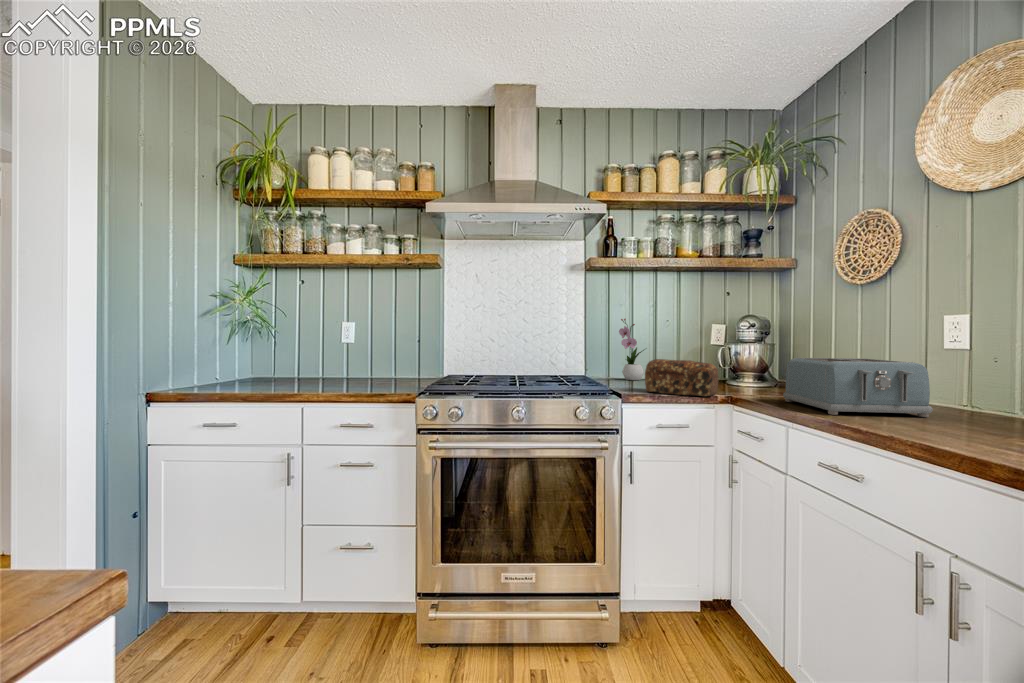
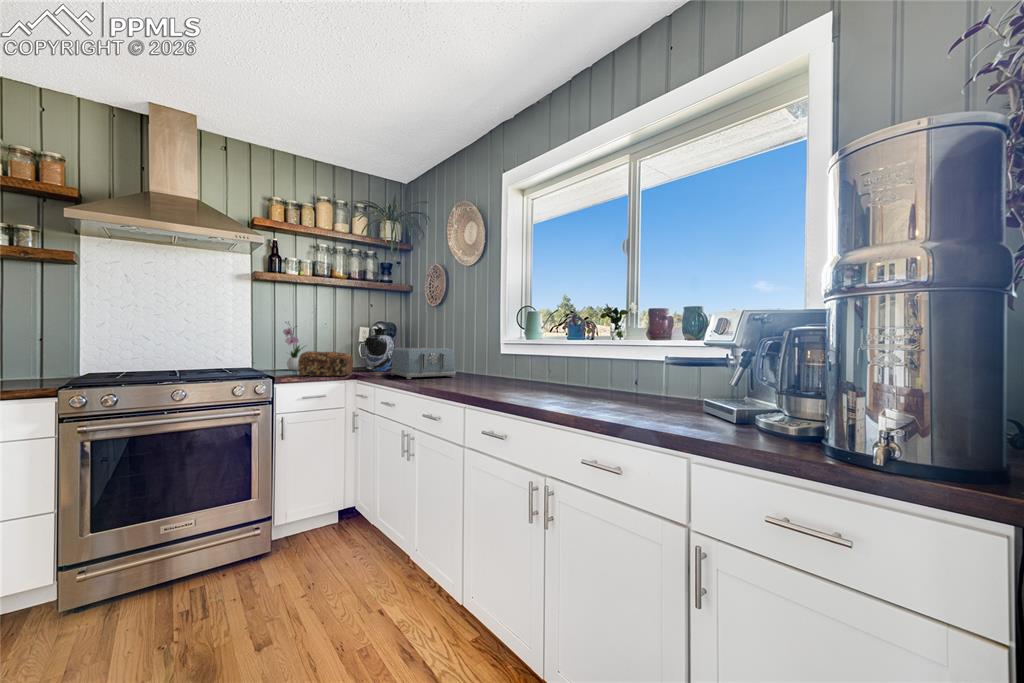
vase: none [728,327,776,390] -> present [365,329,394,371]

